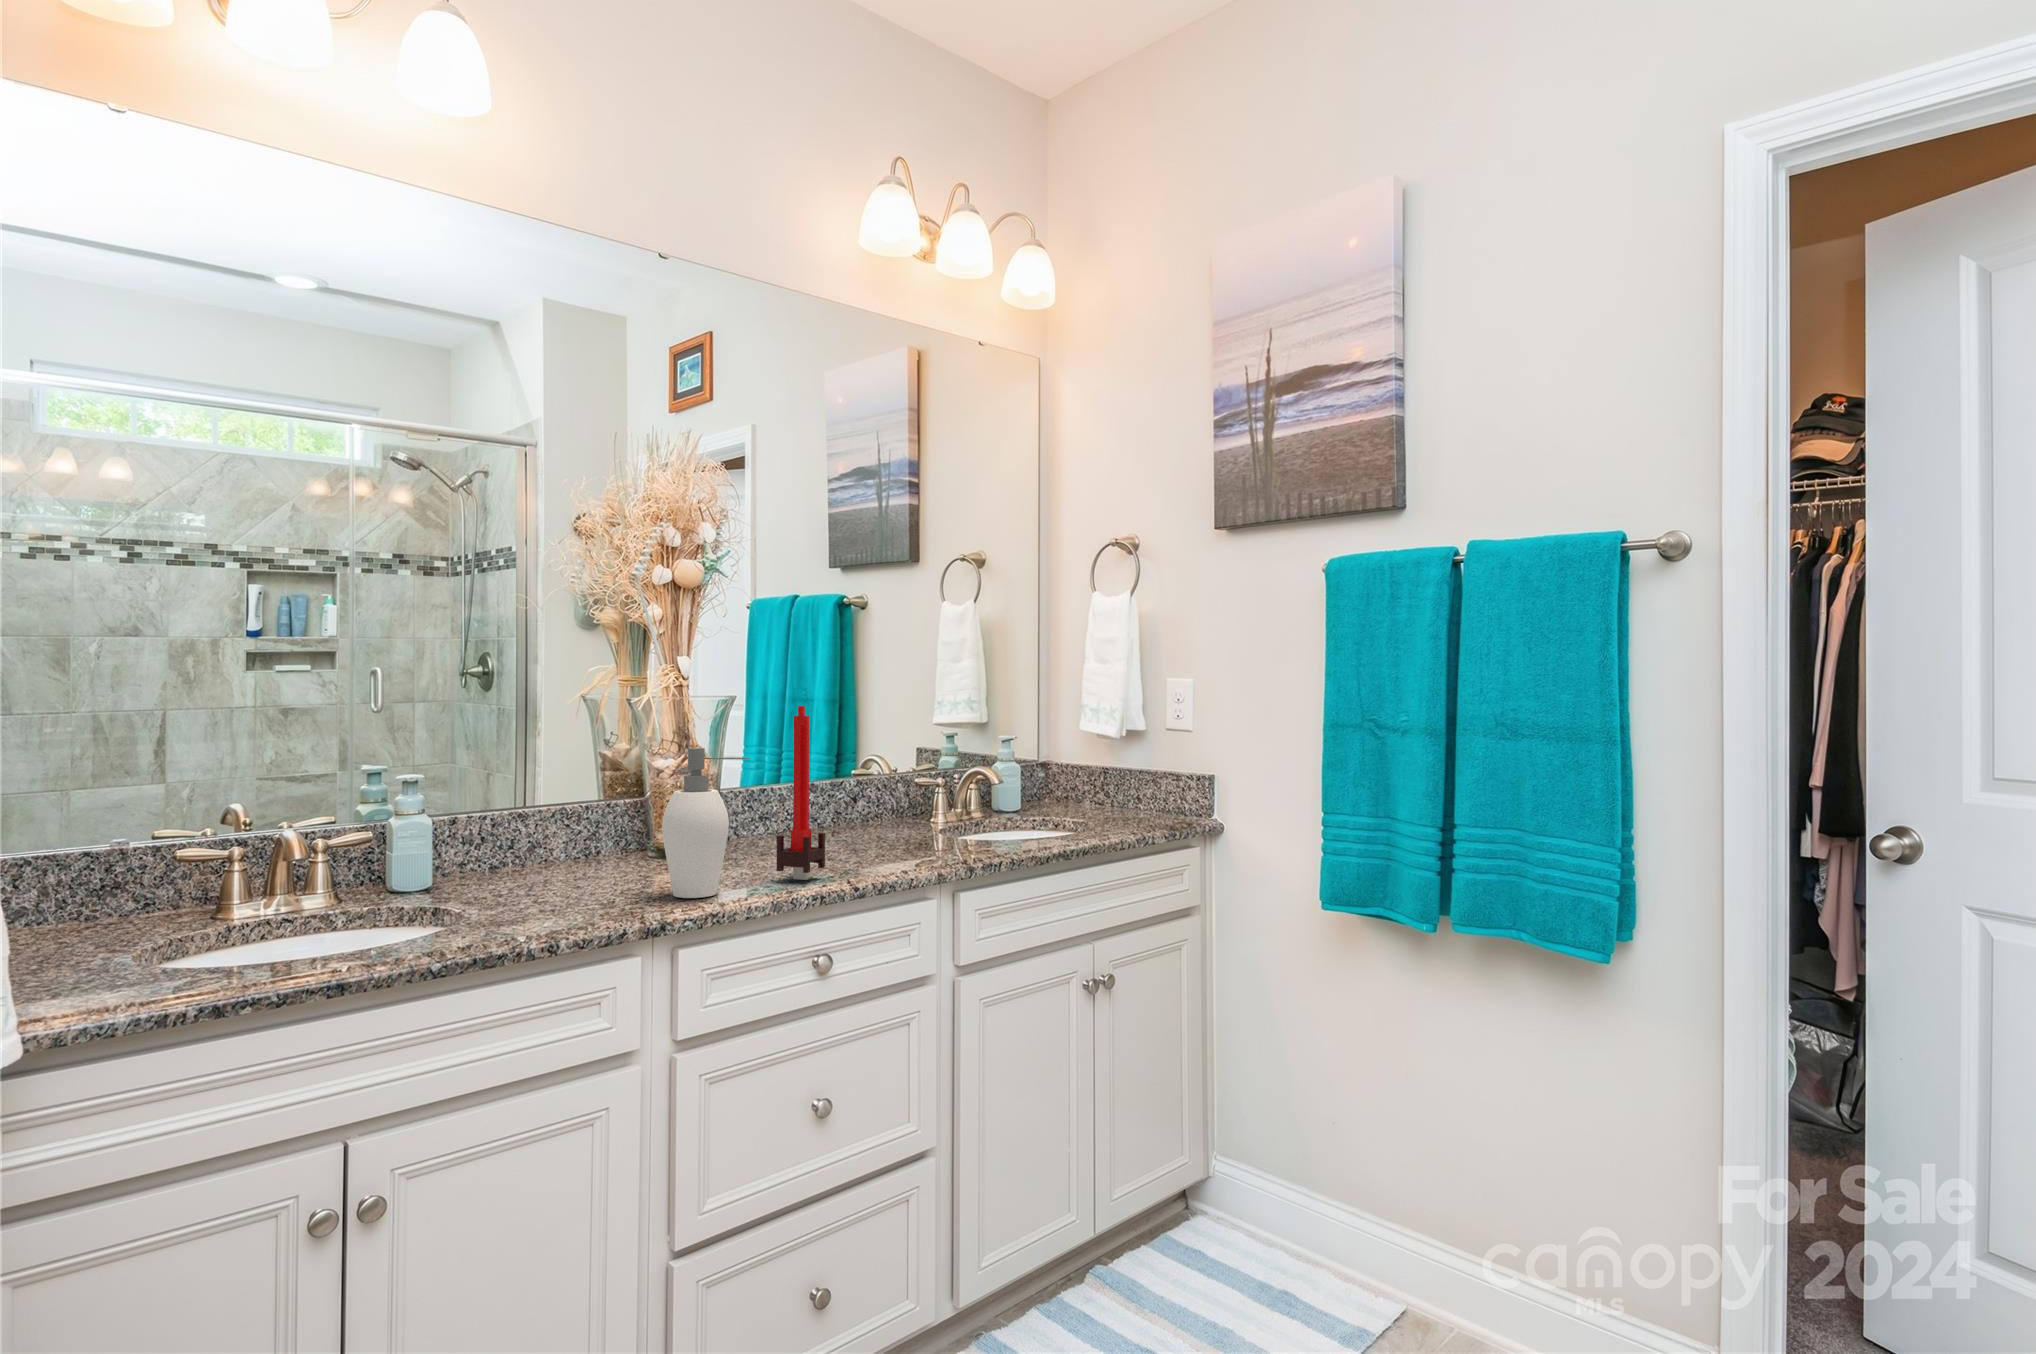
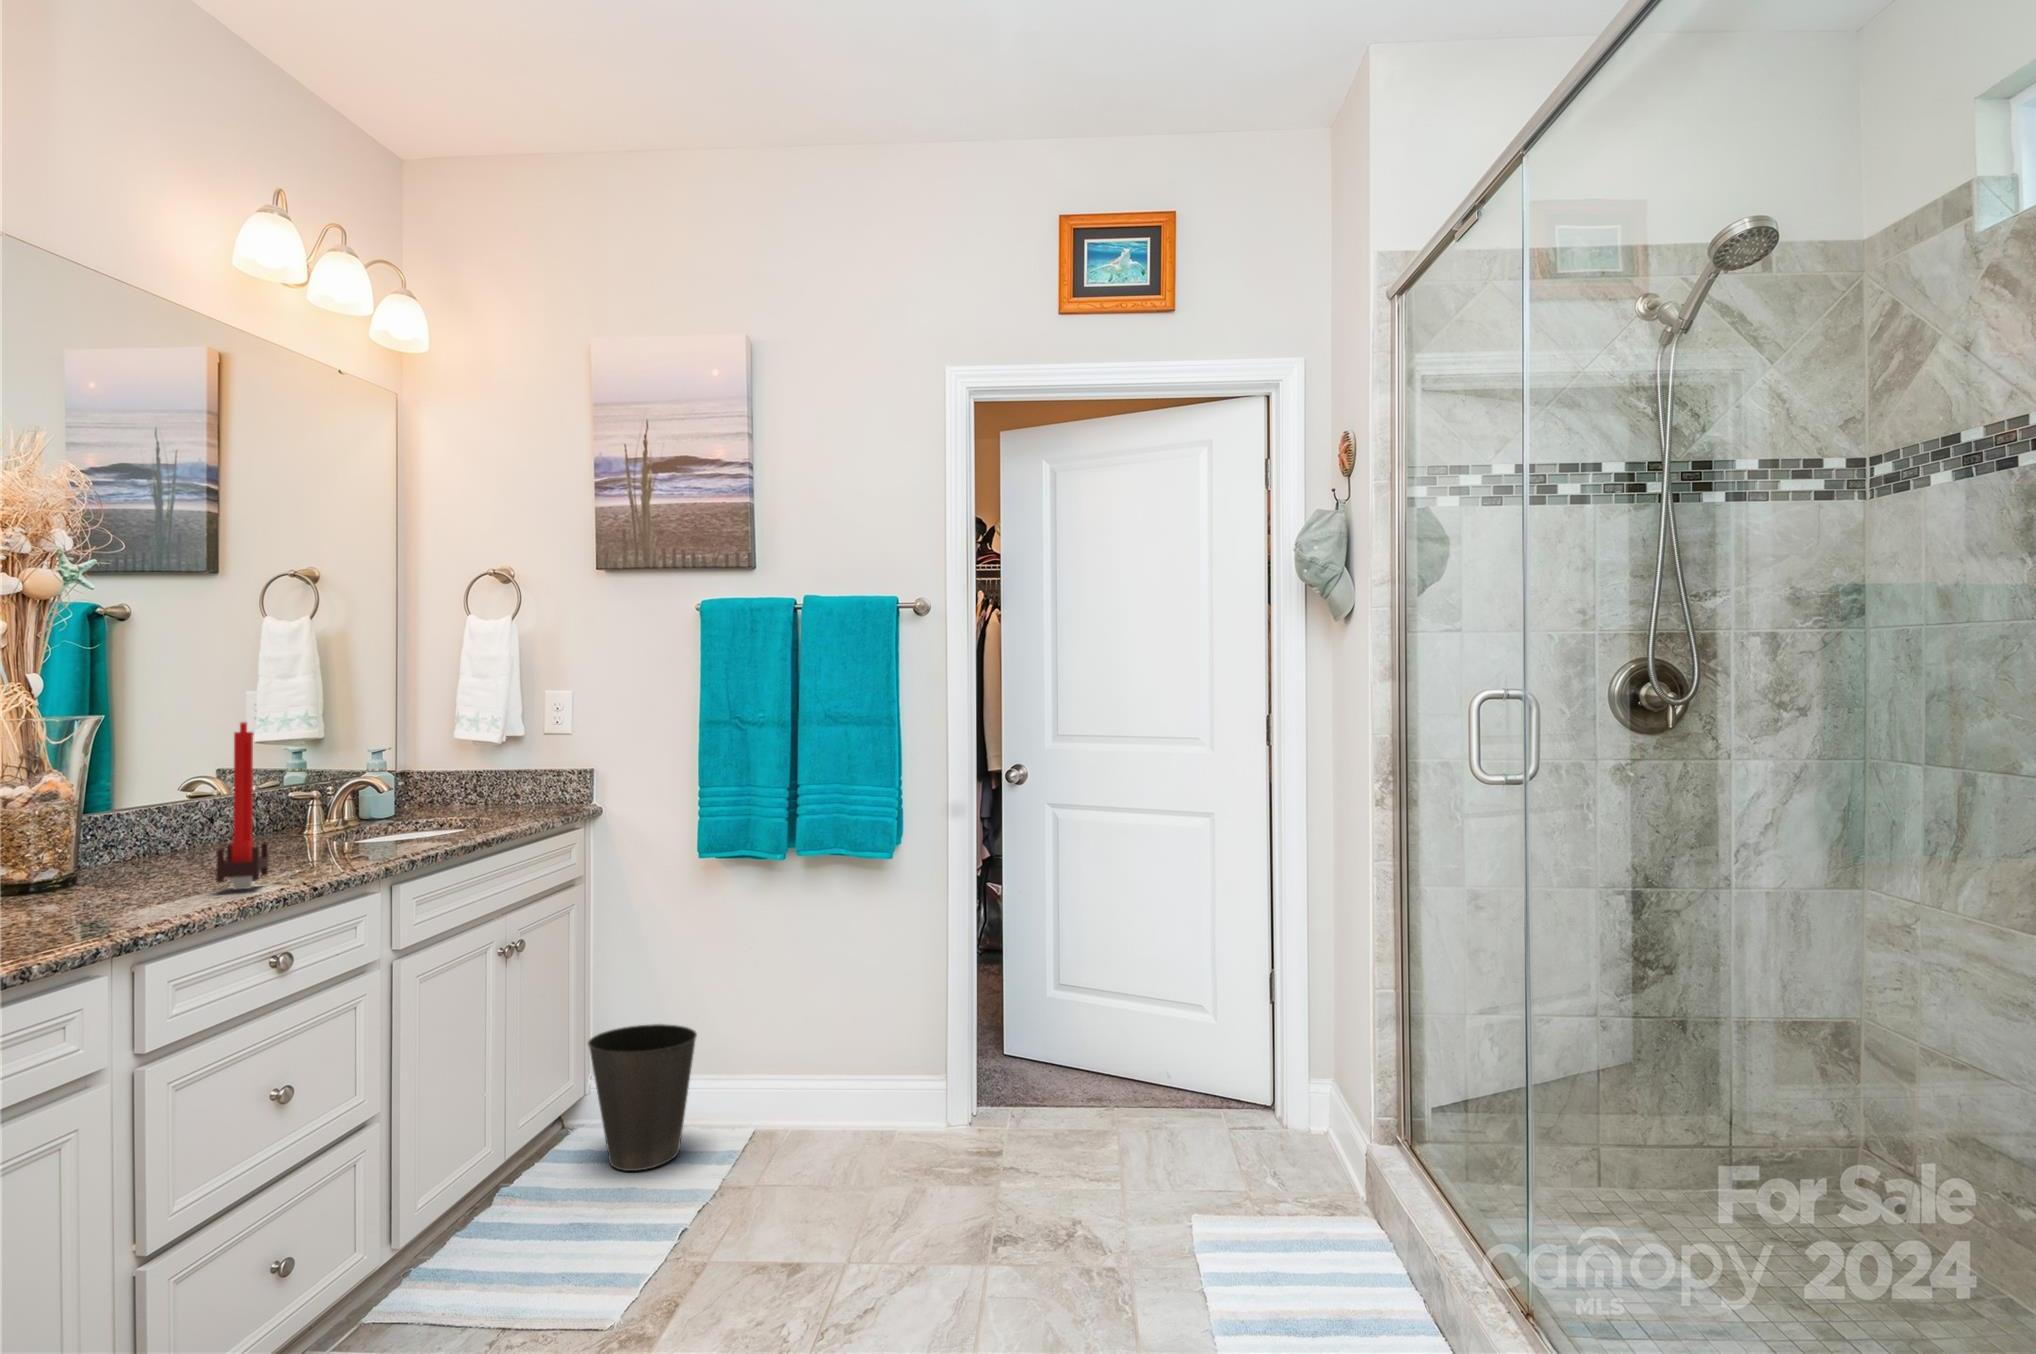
soap dispenser: present [662,748,749,898] -> none [91,767,203,918]
waste basket: none [1196,1099,1325,1294] -> present [588,1024,697,1171]

